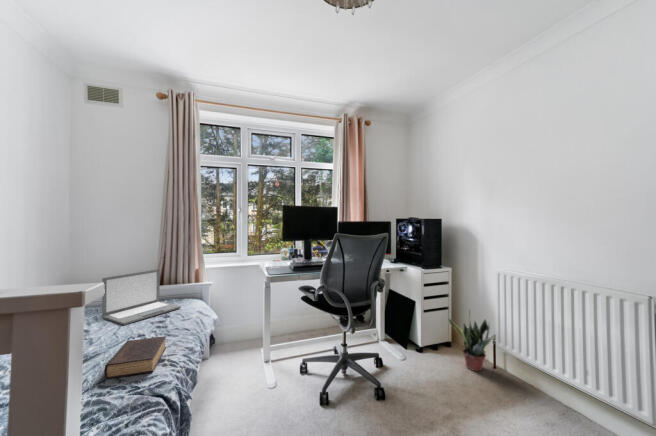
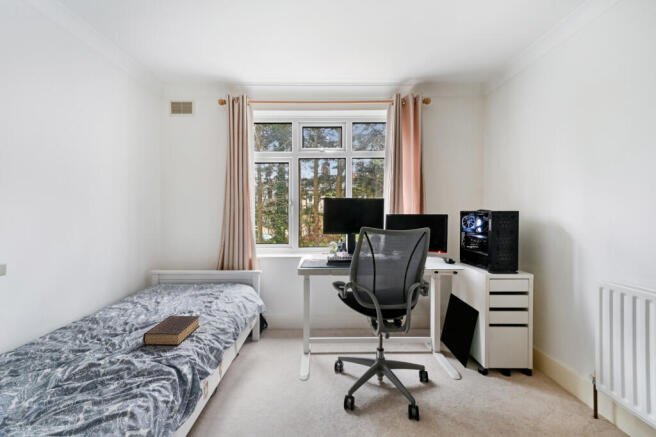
laptop: present [102,269,181,325] -> none [169,256,230,302]
potted plant: present [449,311,494,371] -> none [518,330,583,411]

